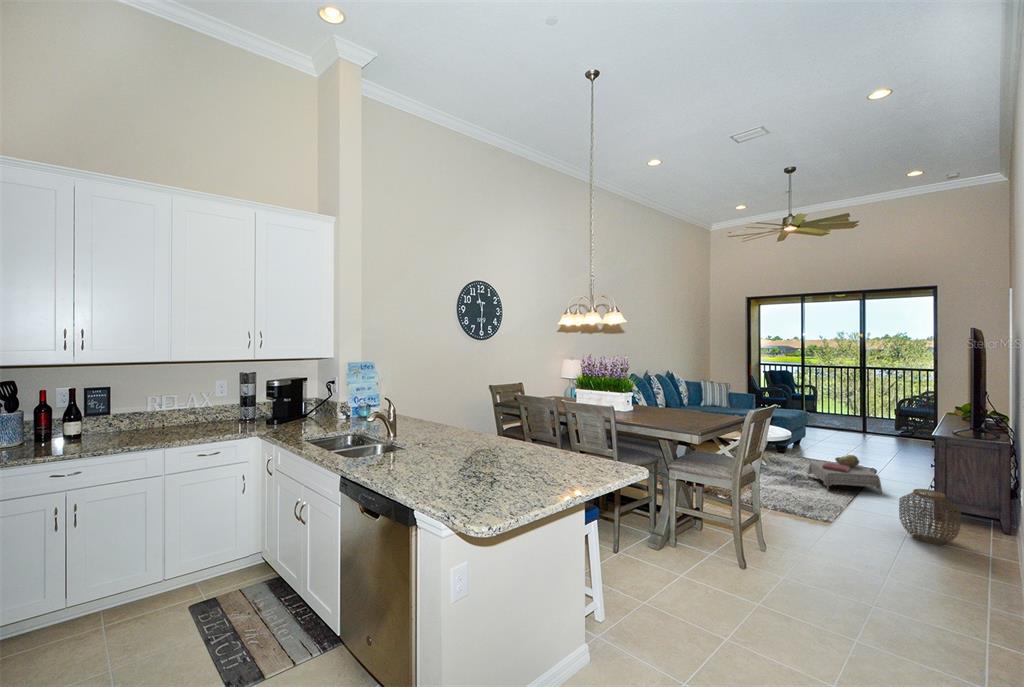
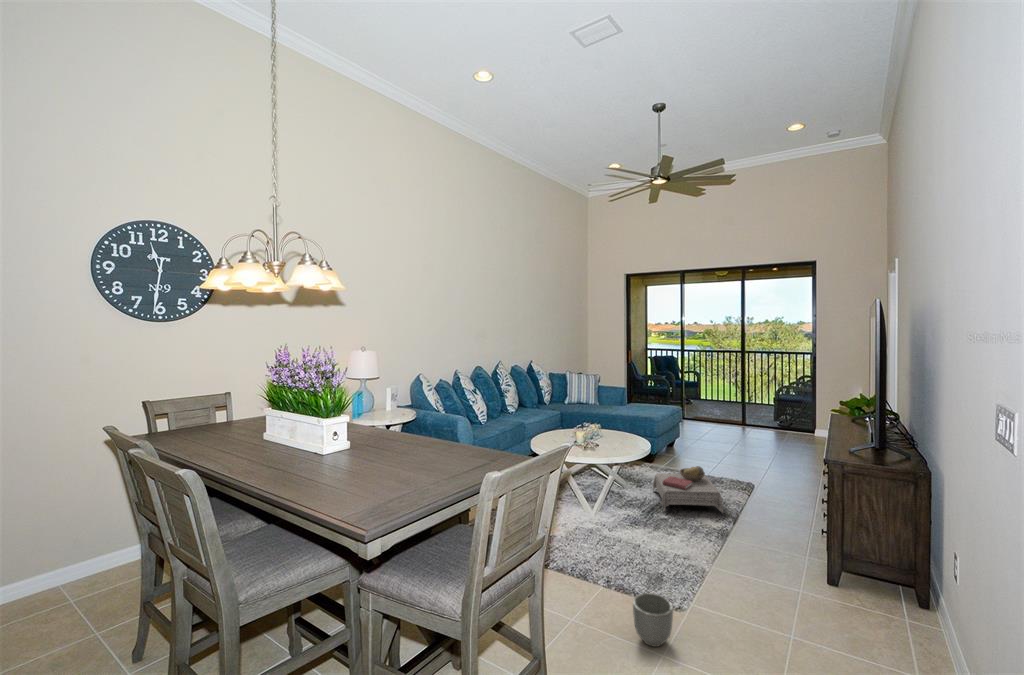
woven basket: present [899,489,961,545] -> none [712,525,775,597]
planter: none [851,529,889,567] -> present [633,593,673,647]

